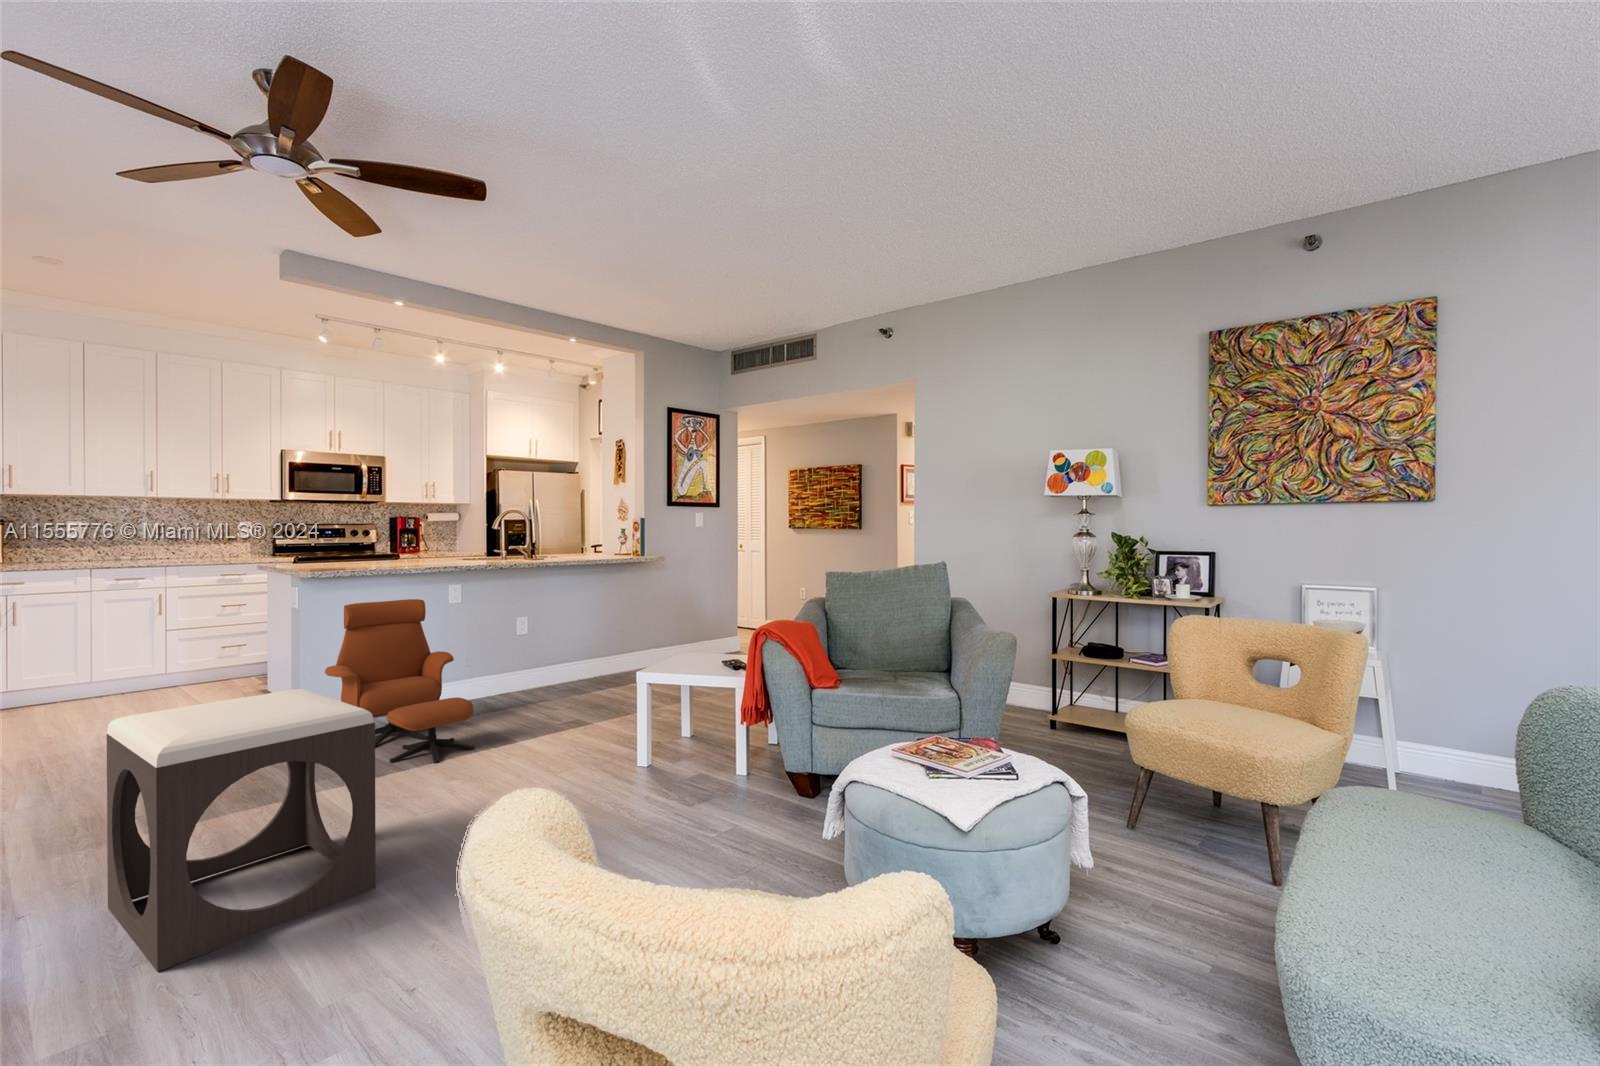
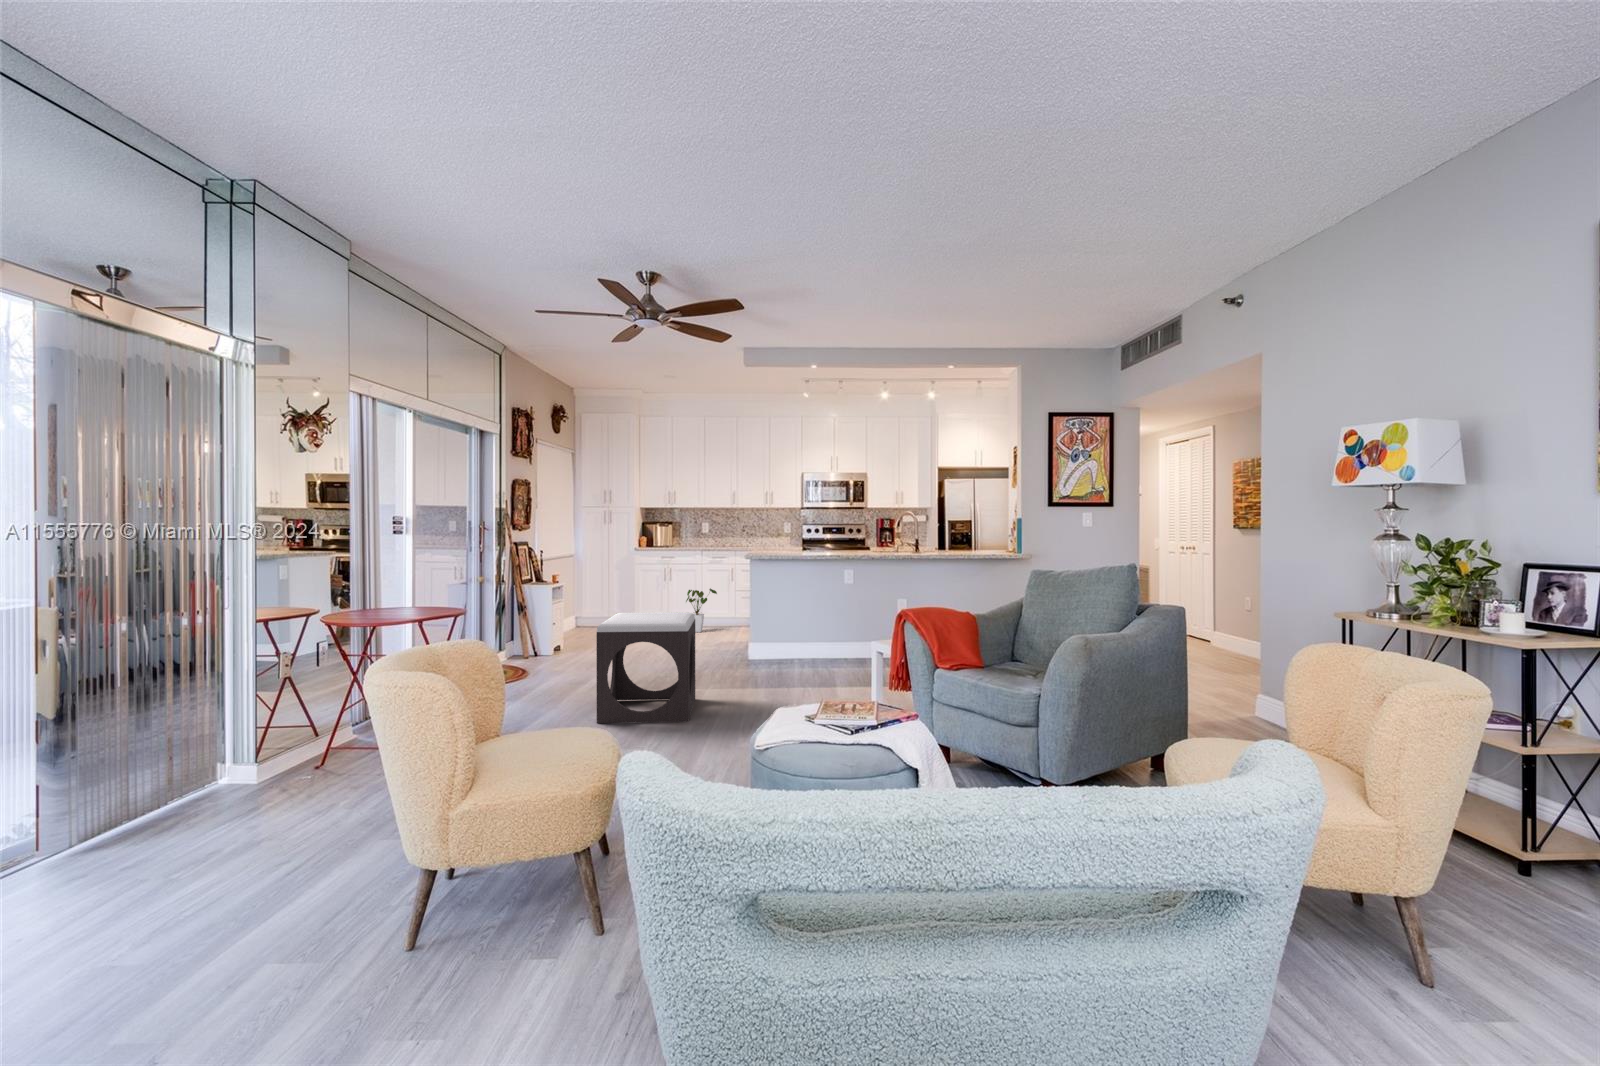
lounge chair: present [325,599,475,763] -> none [767,574,843,680]
house plant: none [28,640,102,727] -> present [686,588,717,632]

